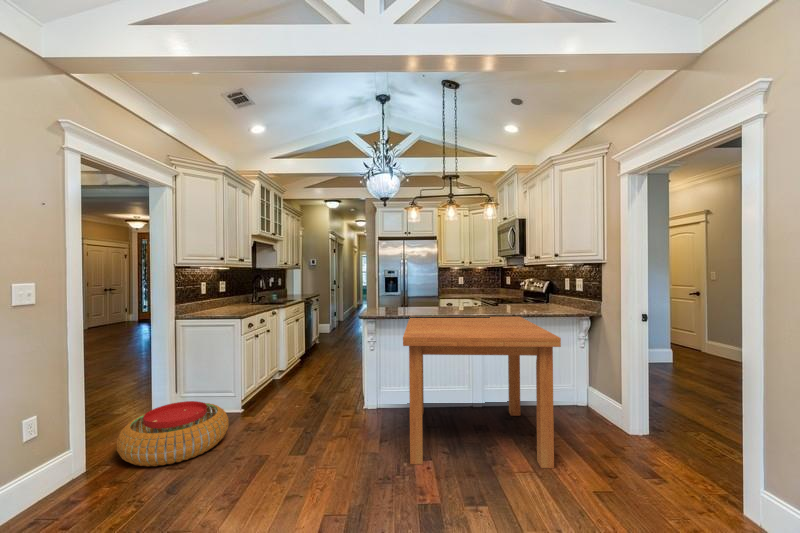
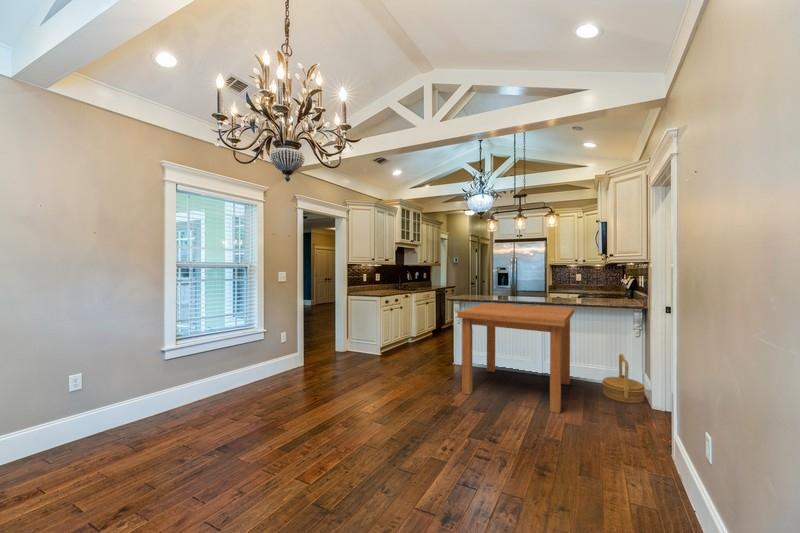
woven basket: none [559,369,607,429] -> present [602,354,645,403]
pouf: present [117,401,229,466] -> none [317,341,370,370]

